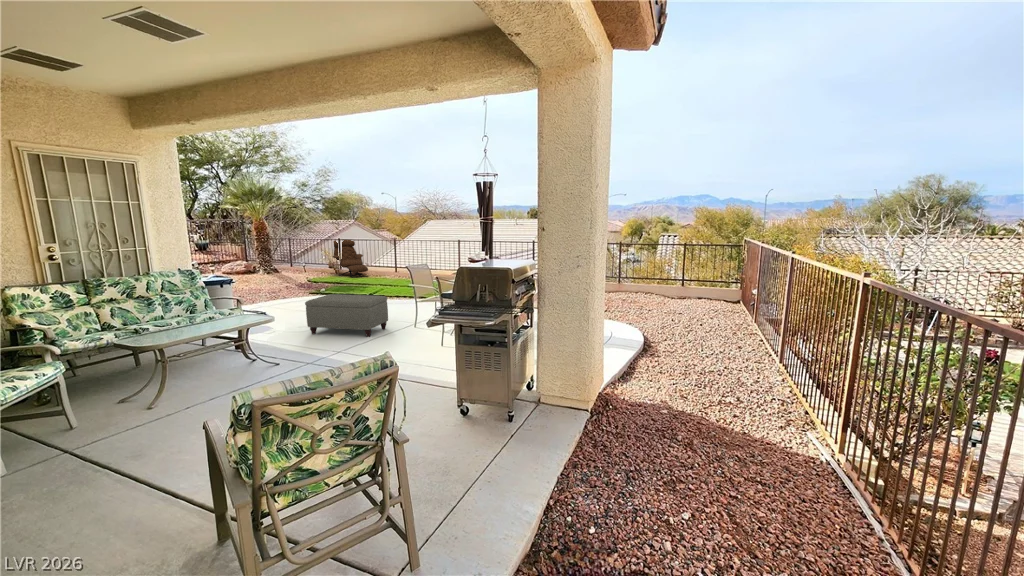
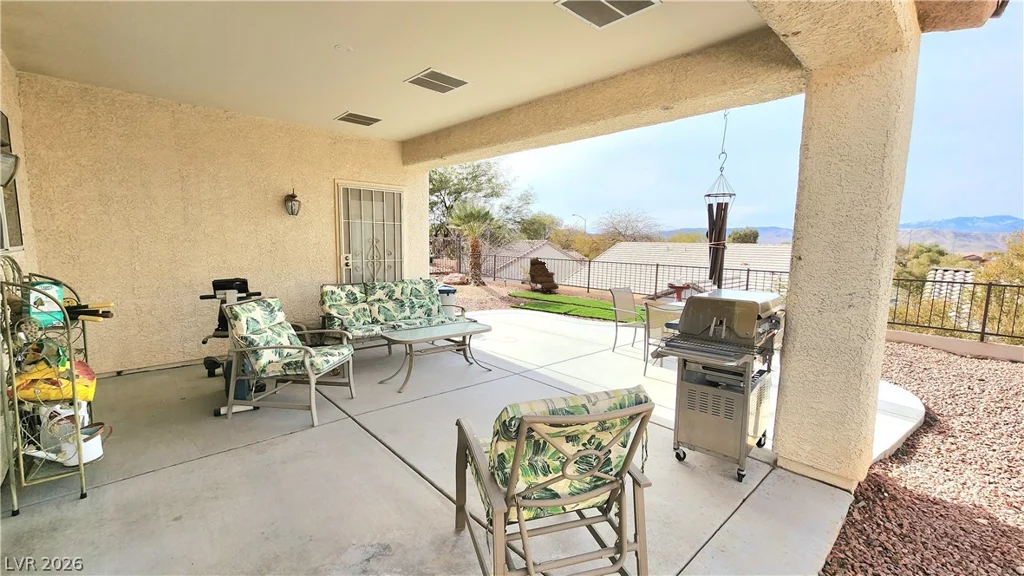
ottoman: present [305,294,388,337] -> none [512,309,585,354]

